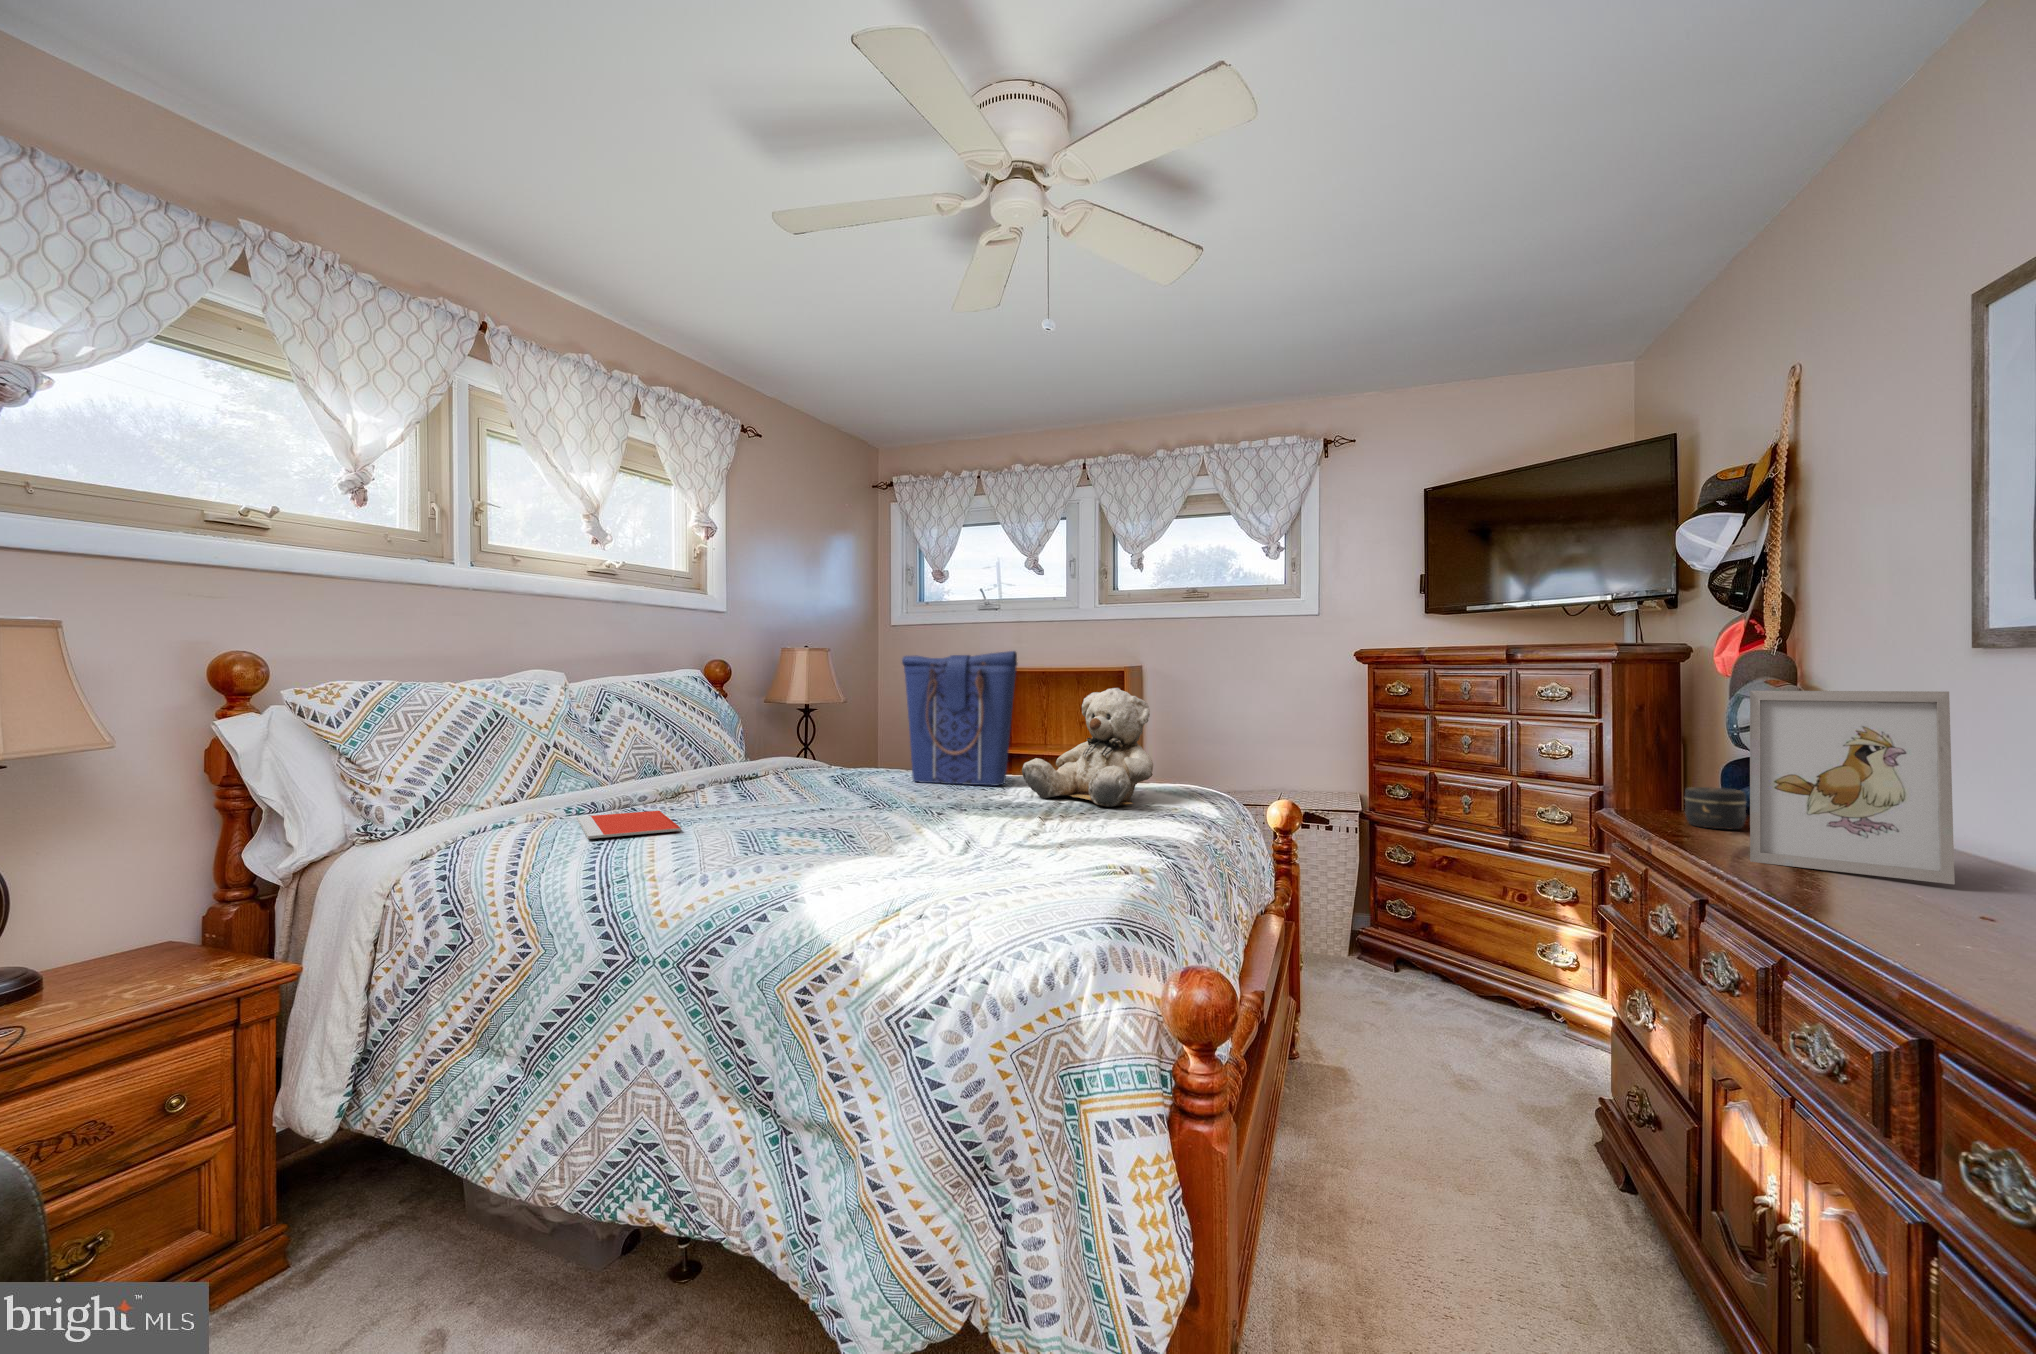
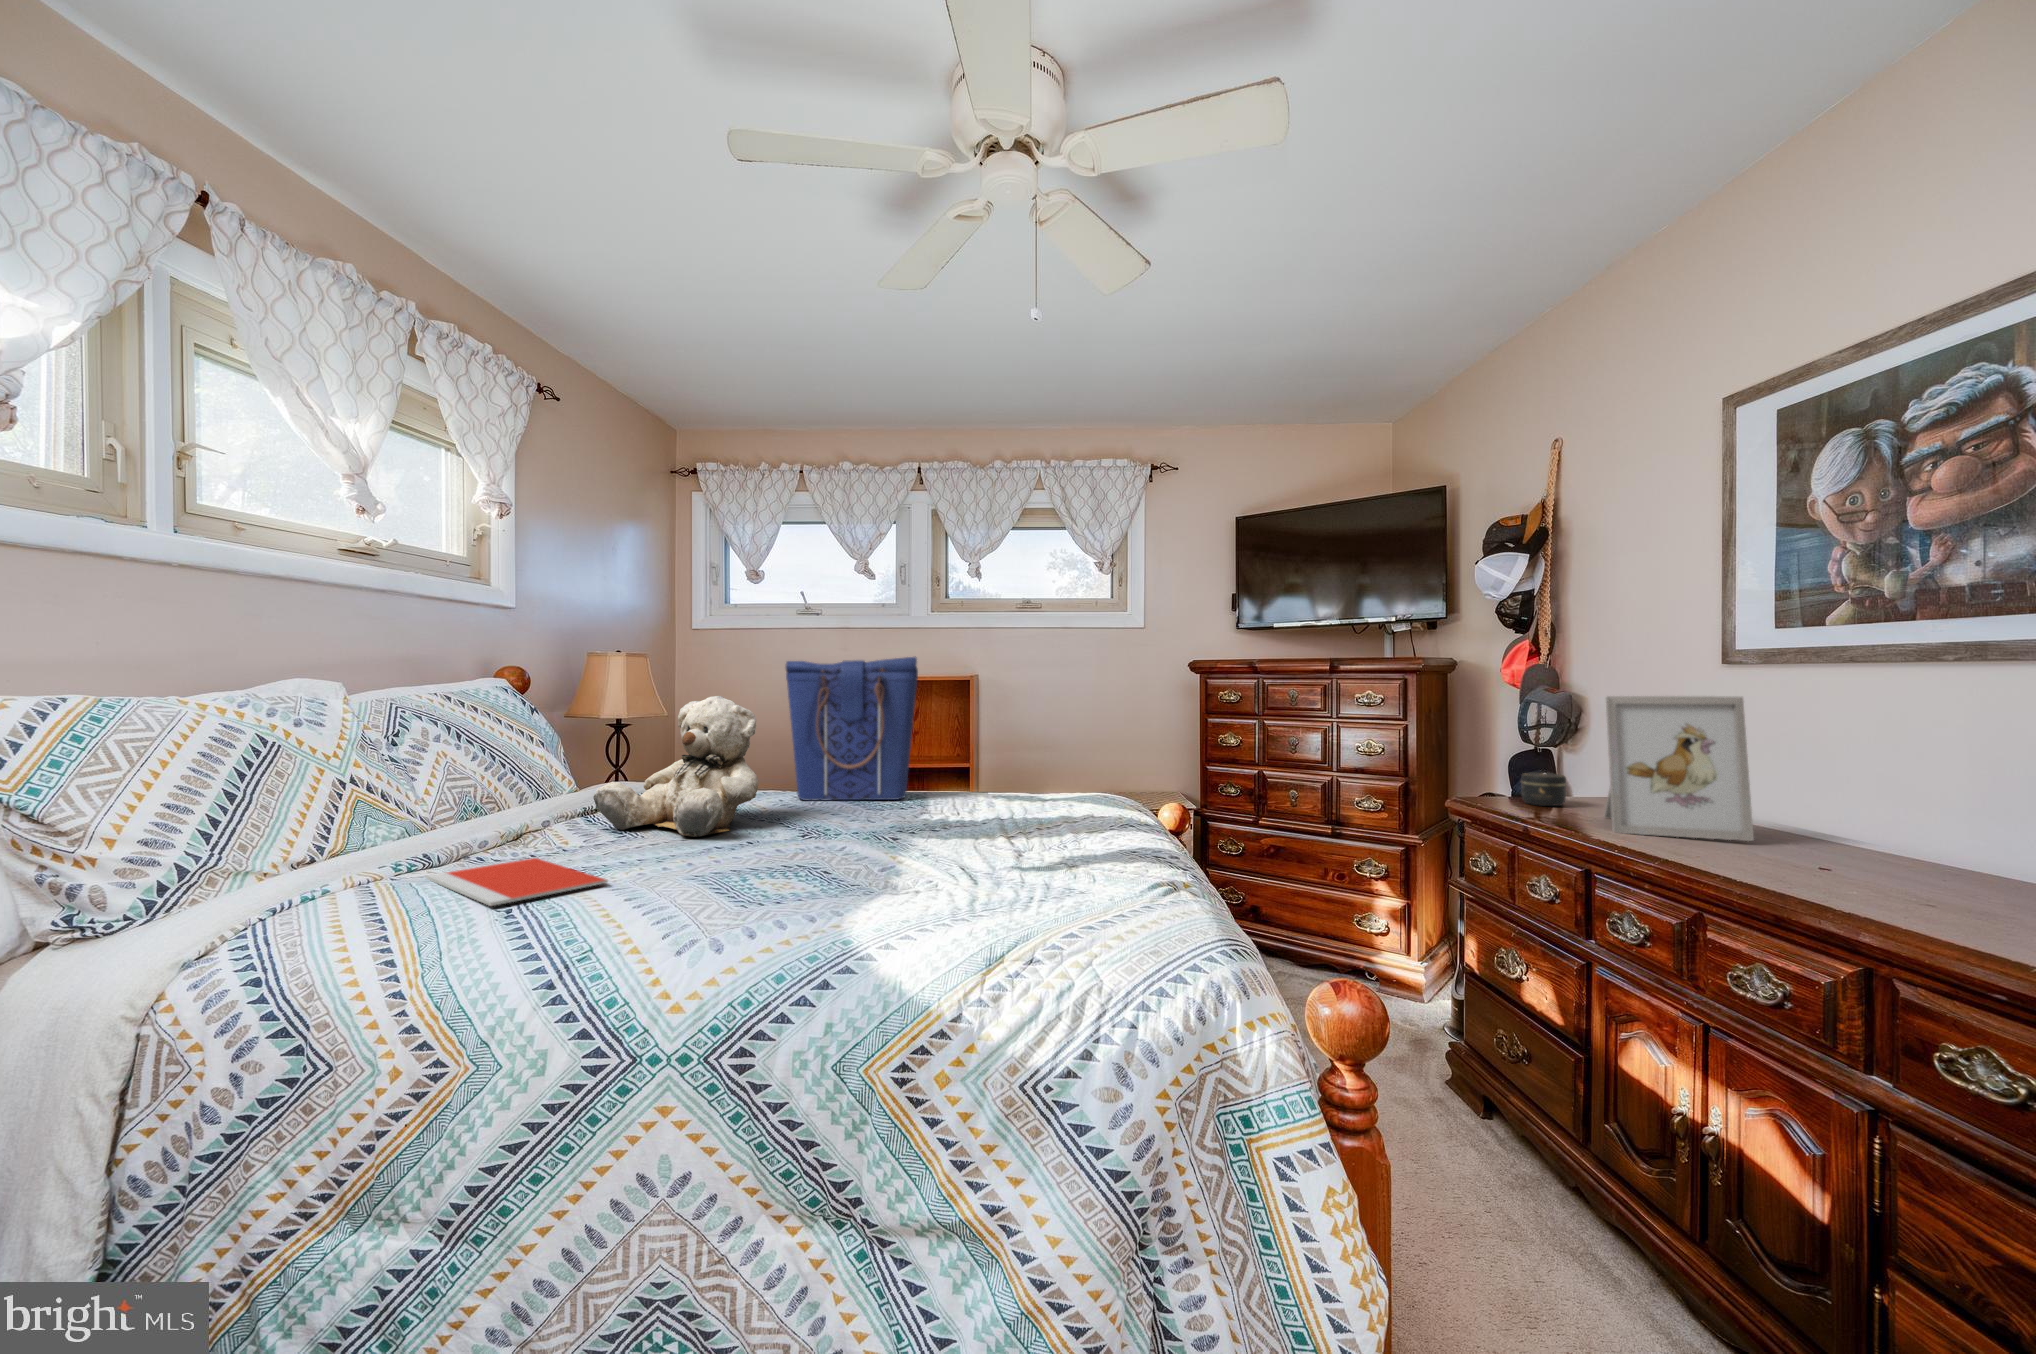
teddy bear: present [1022,688,1153,807] -> present [593,696,758,837]

